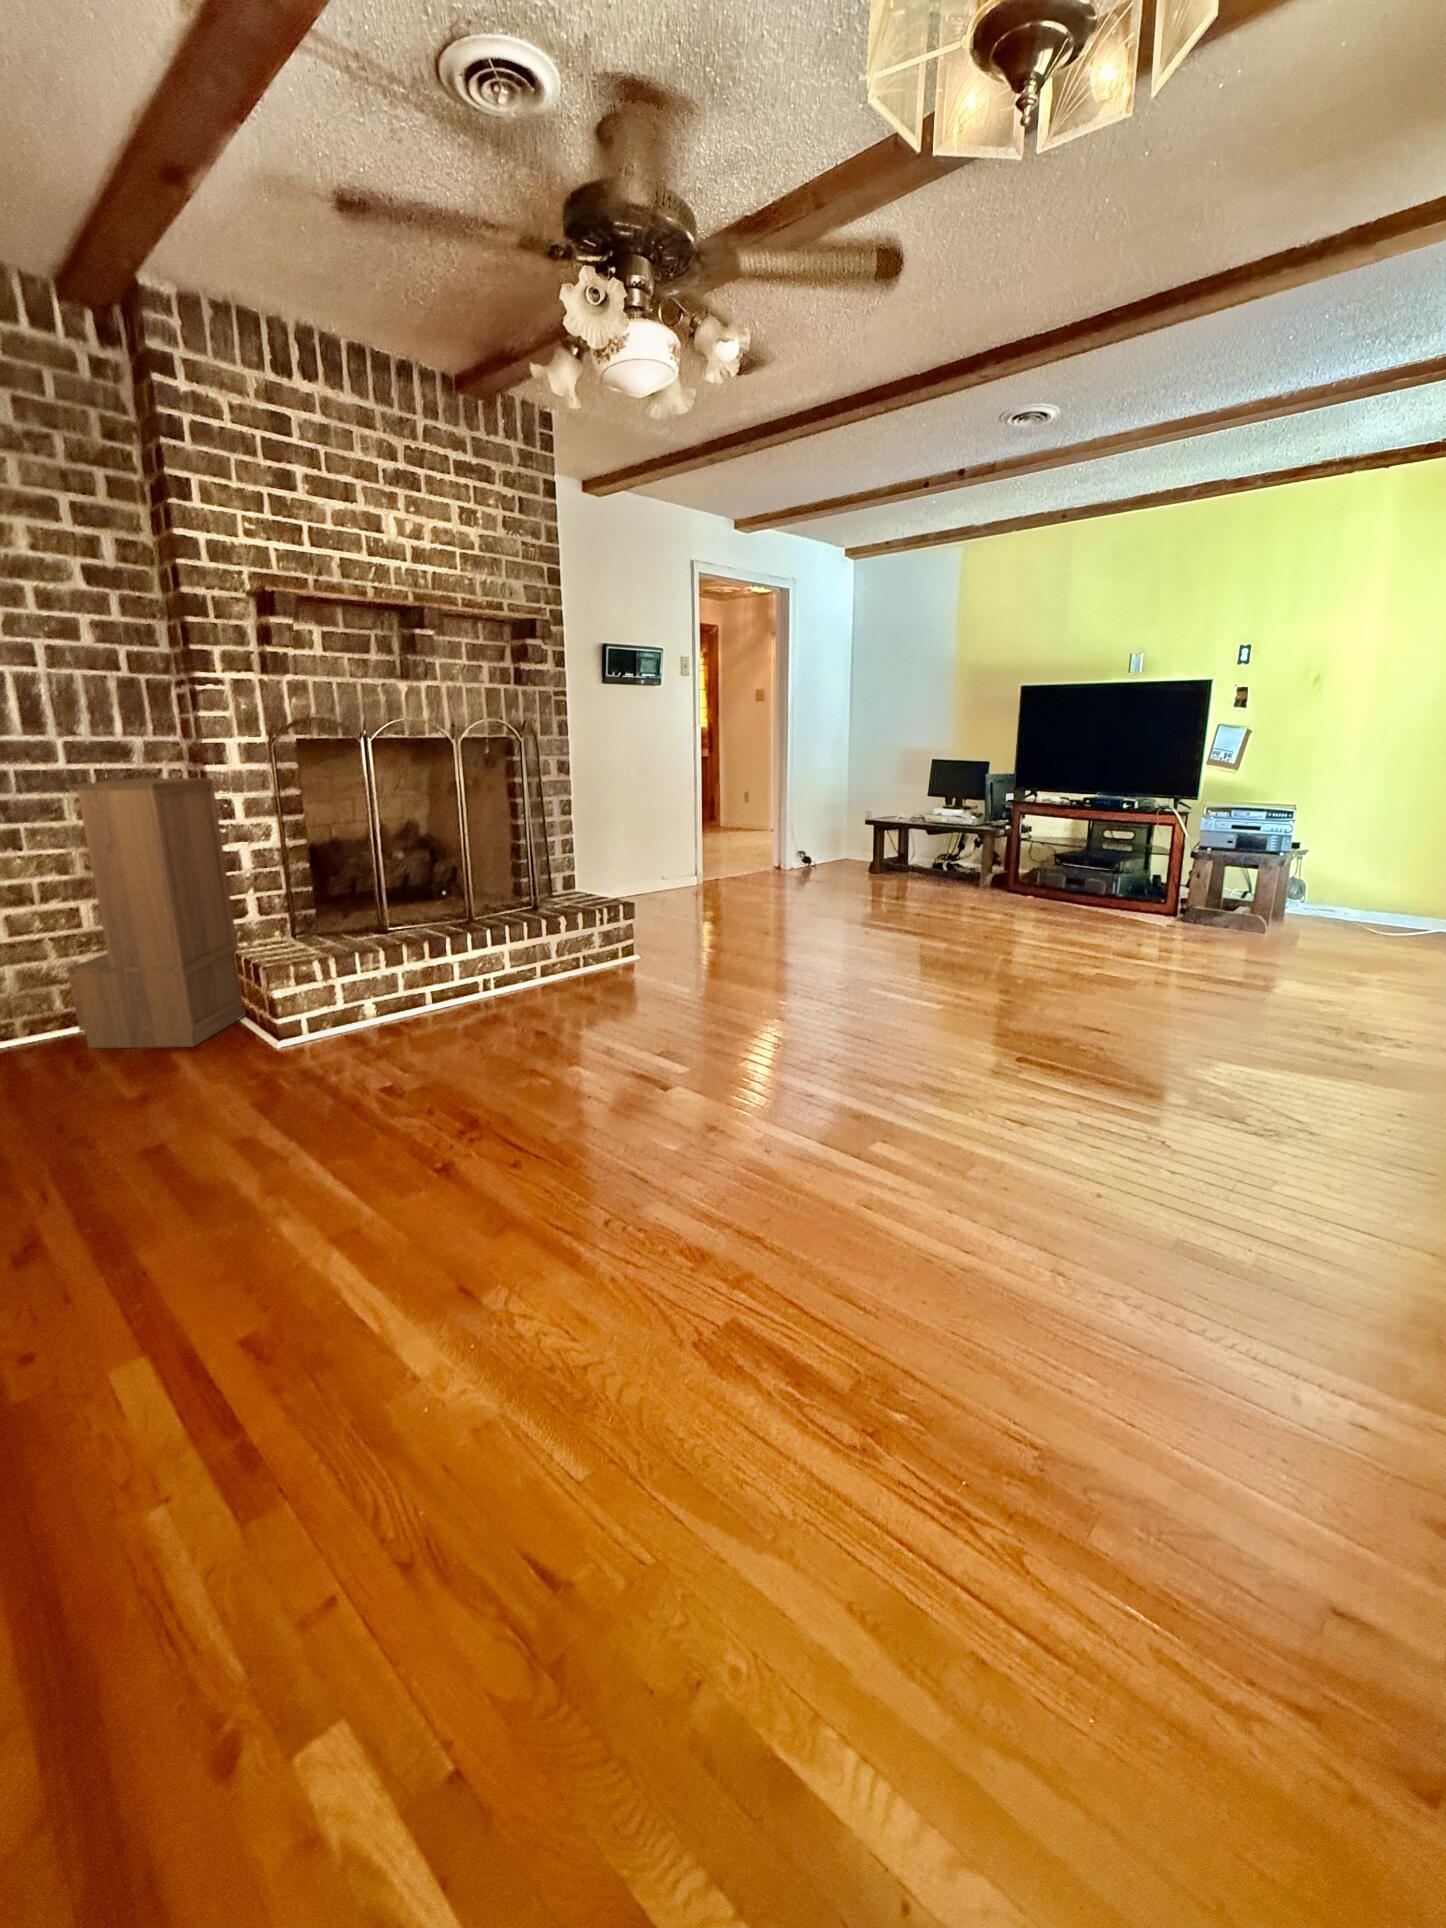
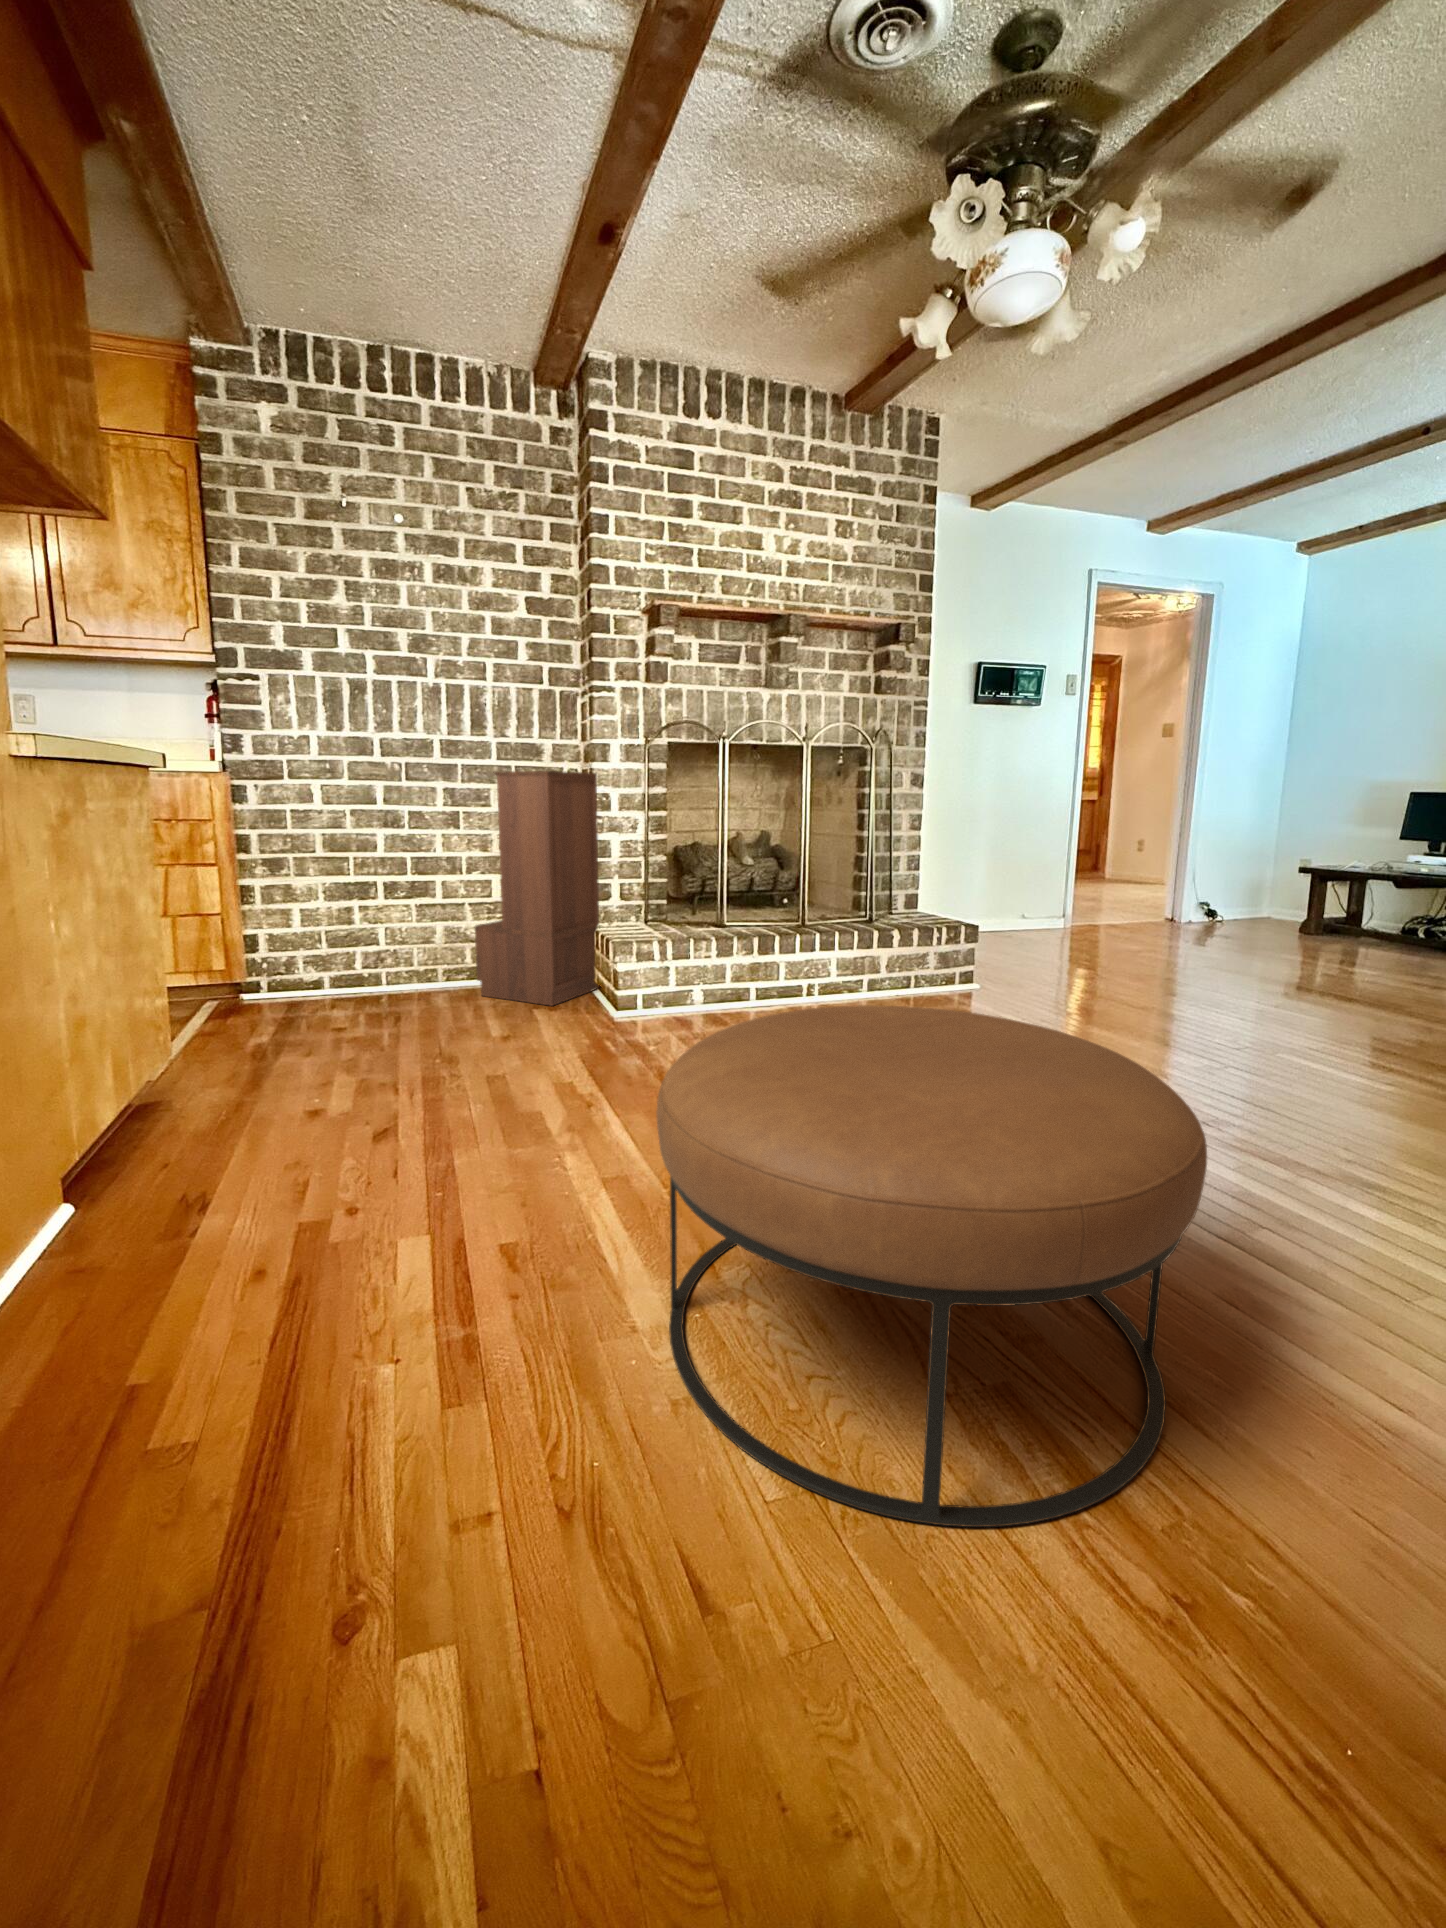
ottoman: none [410,1026,838,1449] -> present [657,1005,1207,1527]

